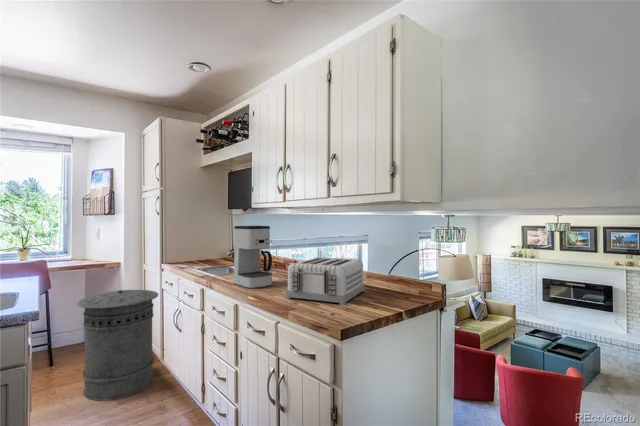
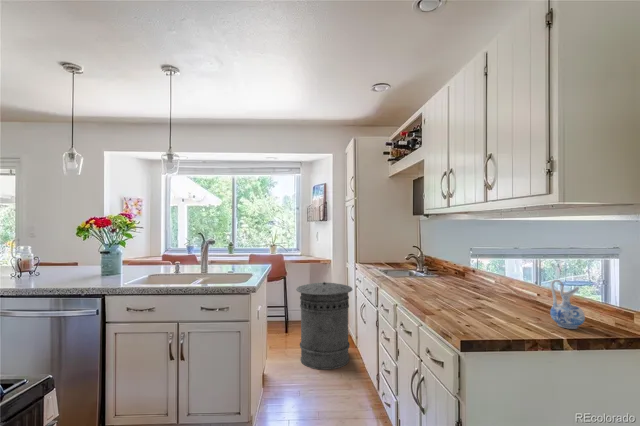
coffee maker: present [234,226,272,289] -> none [400,231,437,292]
toaster: present [286,257,365,305] -> none [435,266,536,320]
ceramic pitcher: none [385,264,408,303] -> present [550,280,585,329]

